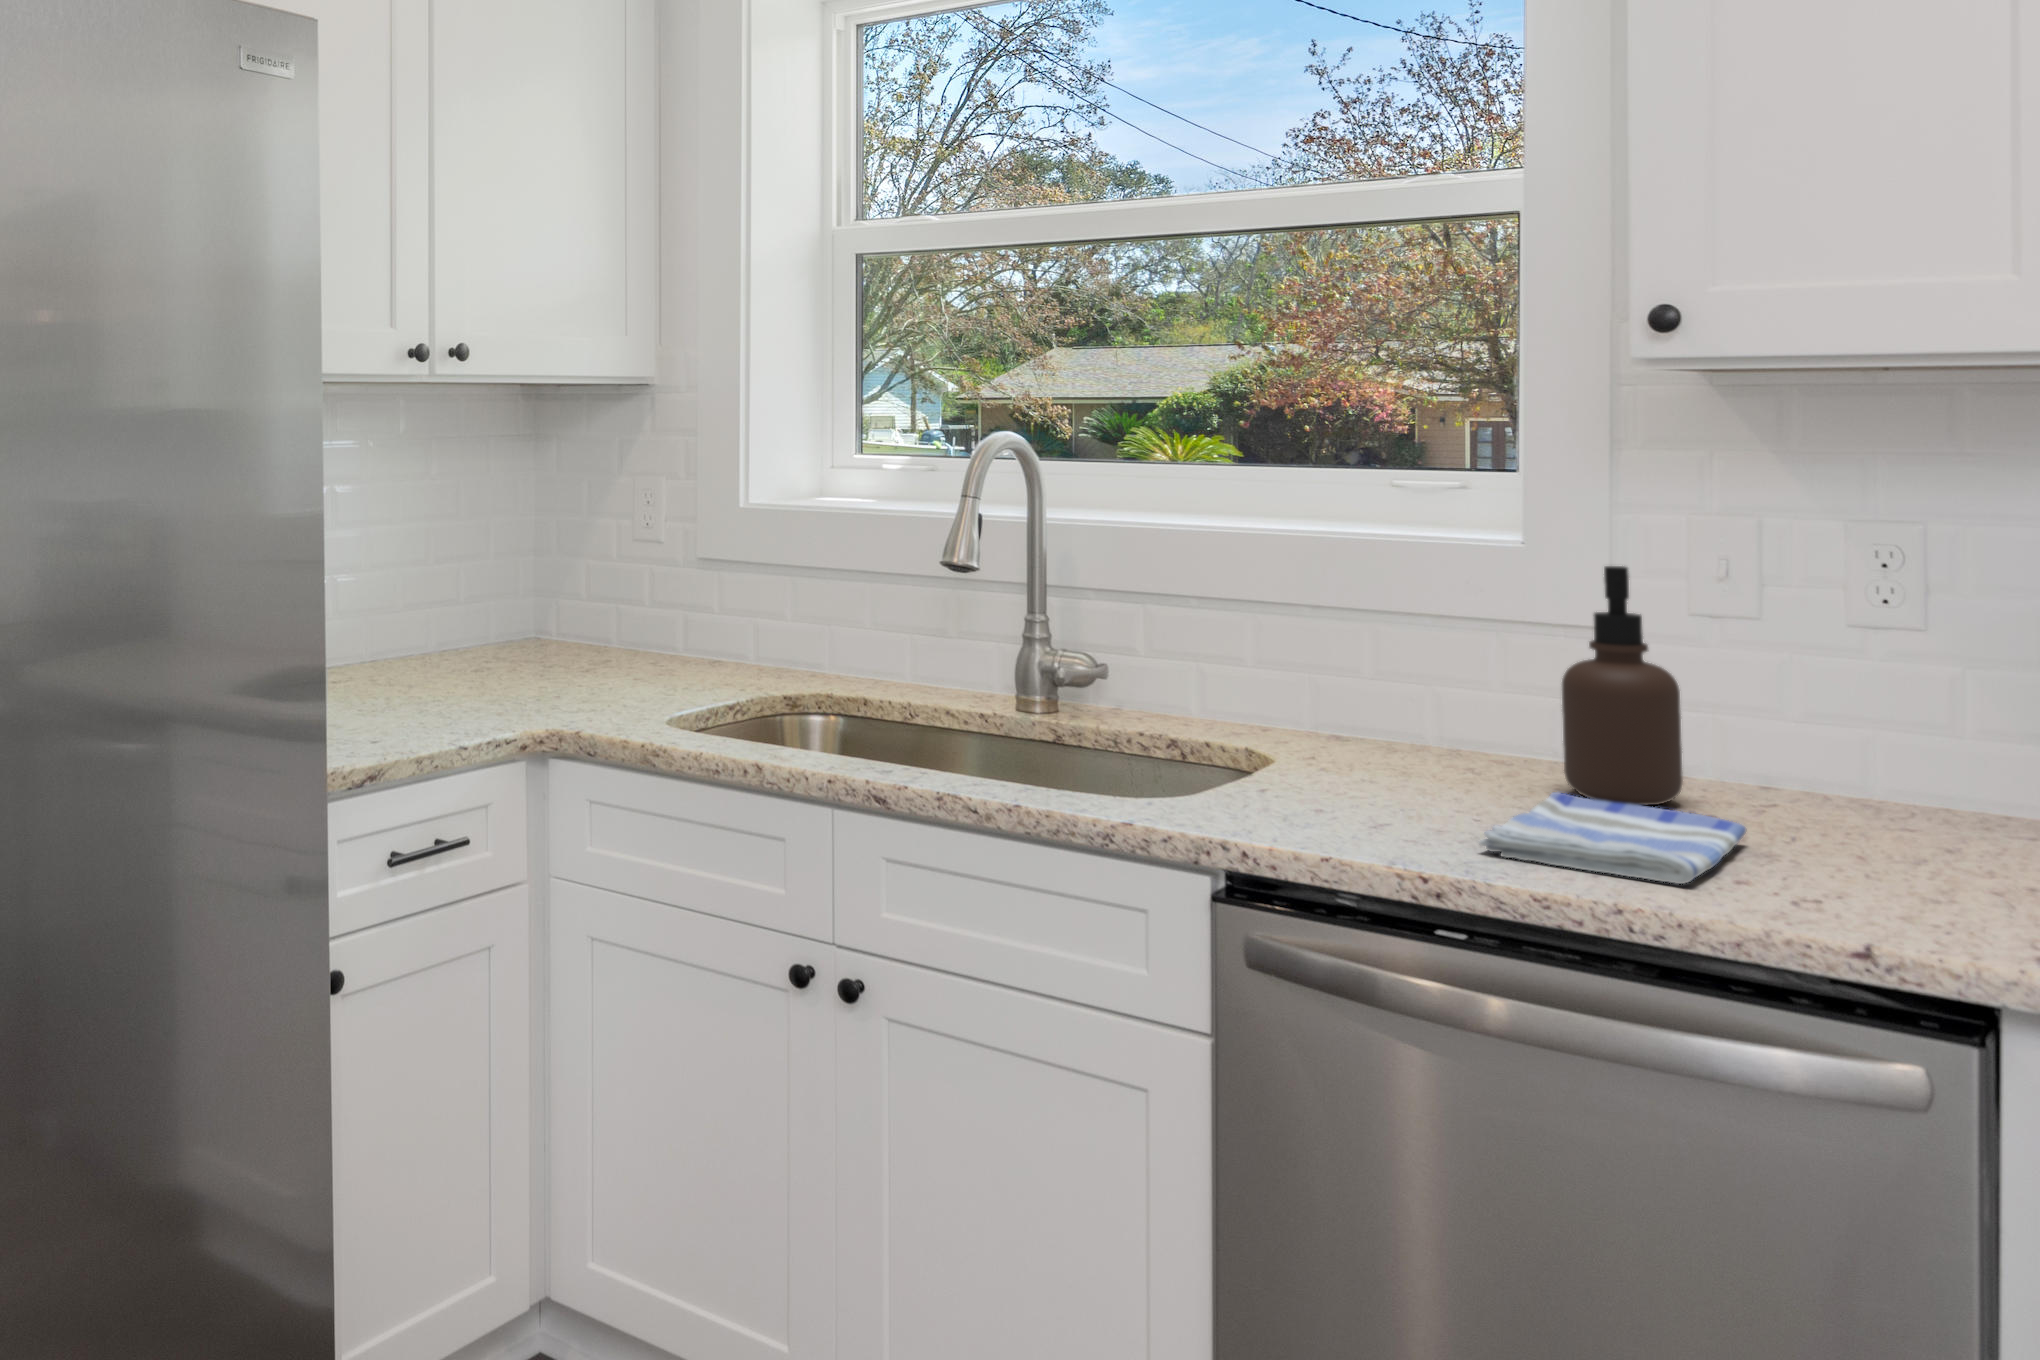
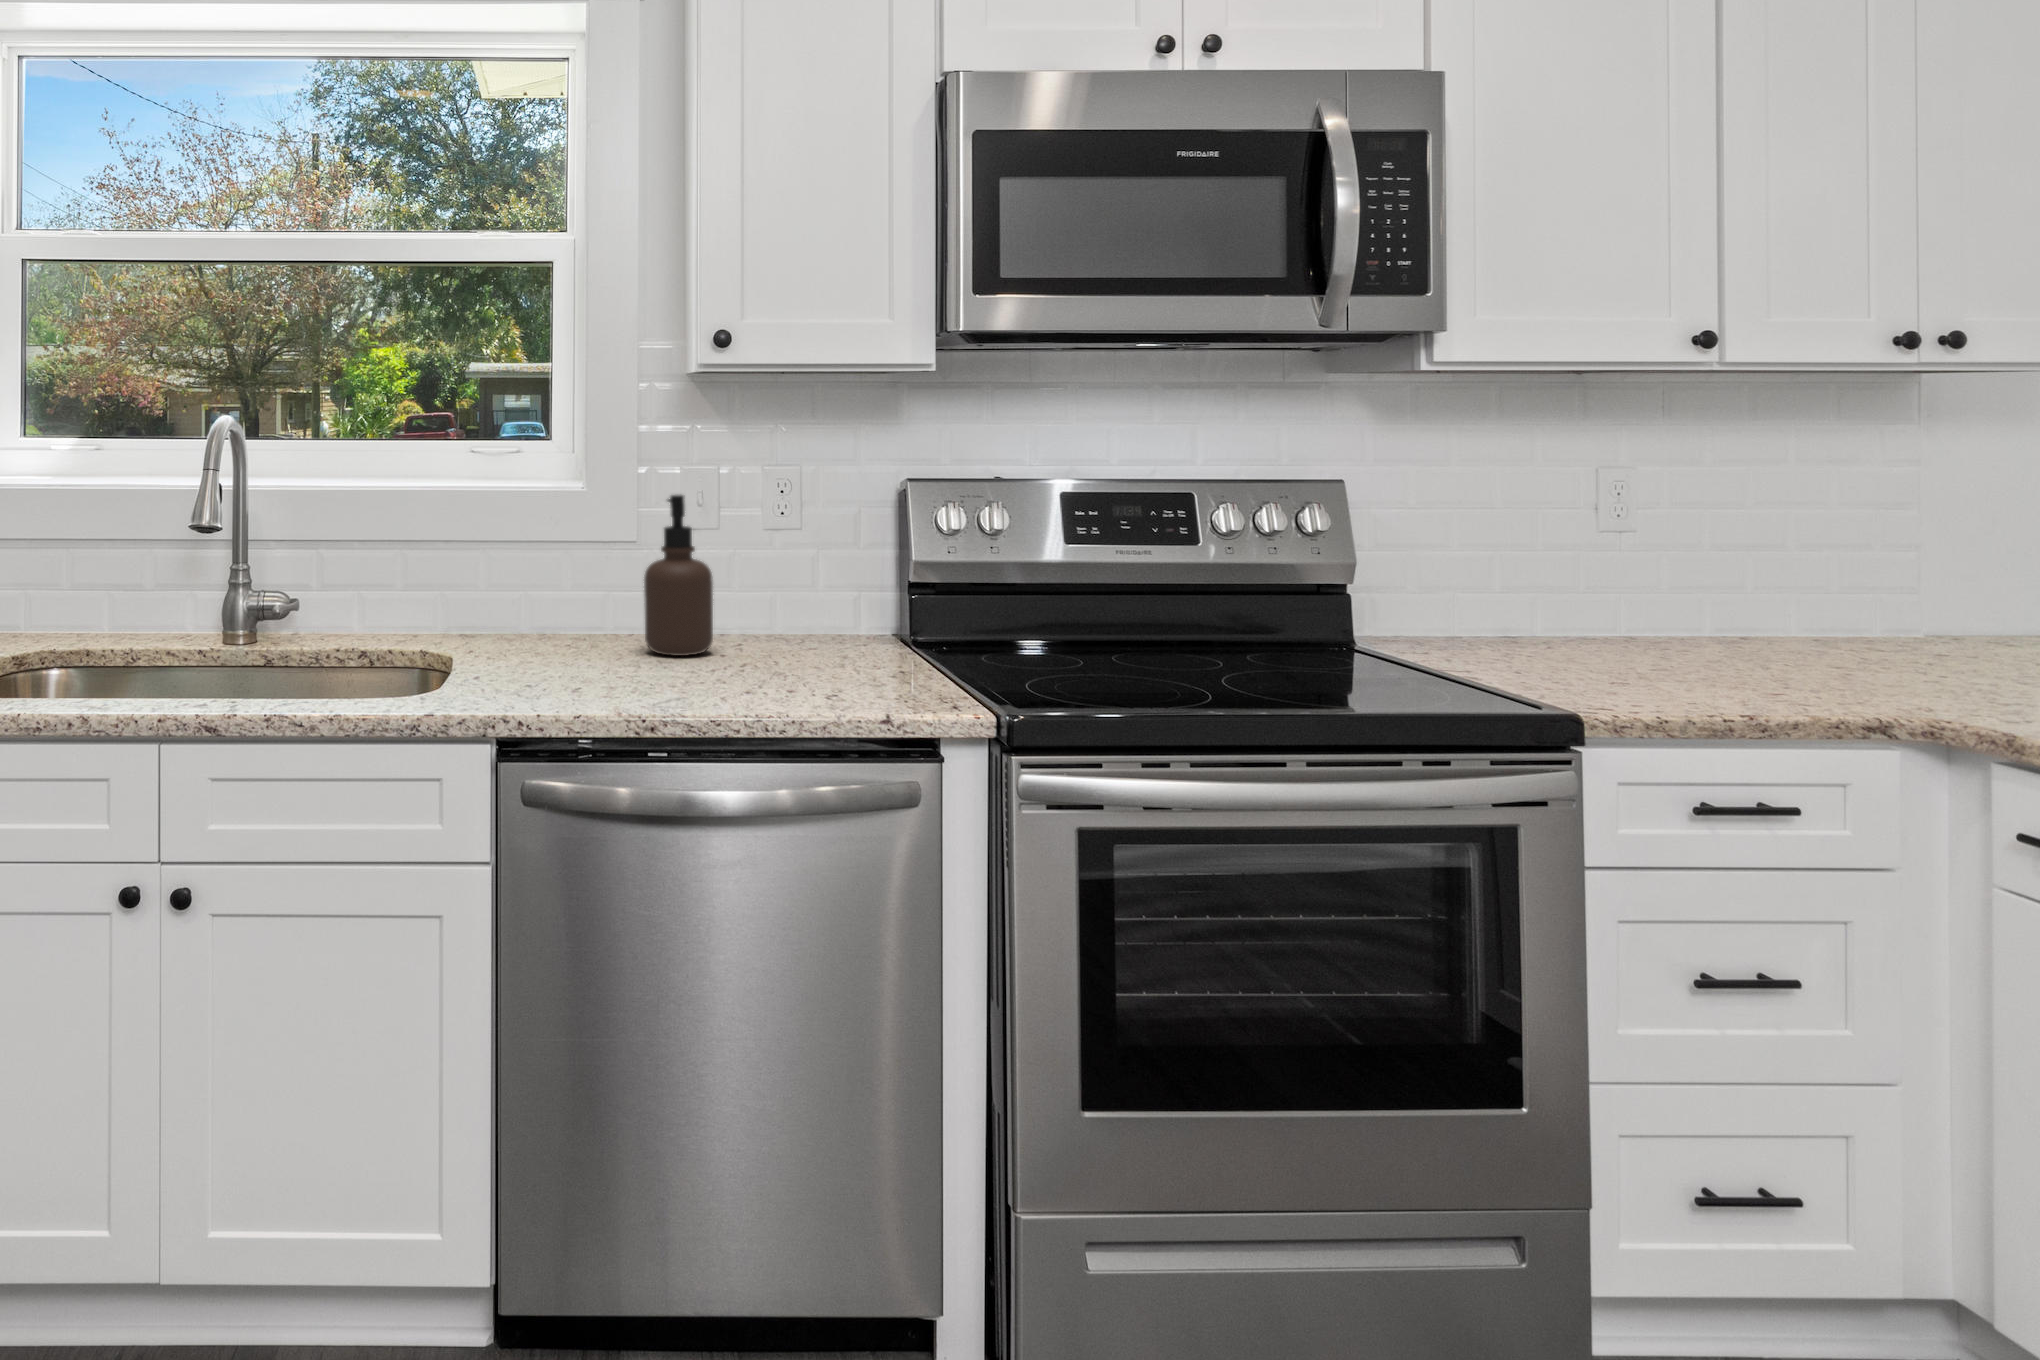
dish towel: present [1479,792,1746,884] -> none [654,652,781,698]

